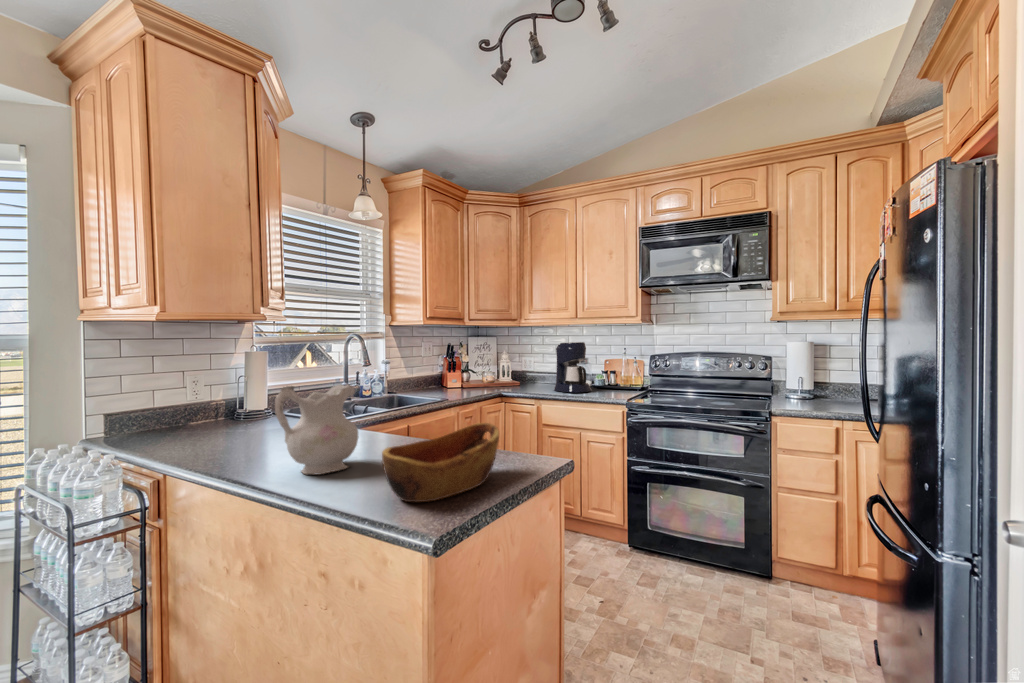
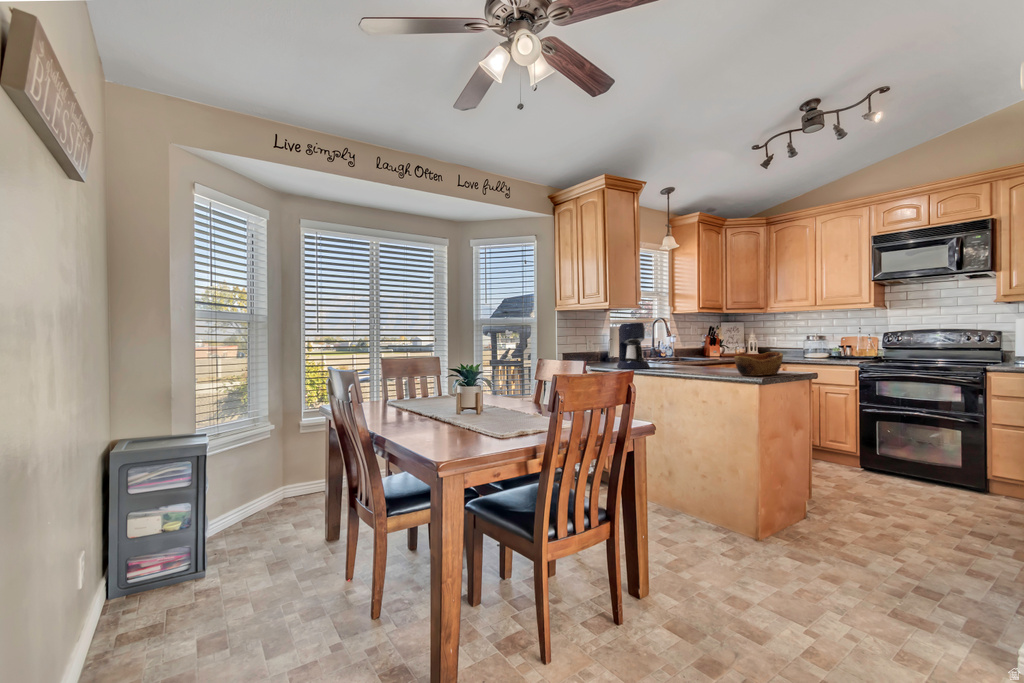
coffee maker: present [554,342,591,393] -> present [617,323,650,369]
ceramic pitcher: present [275,384,358,475] -> none [676,335,709,372]

